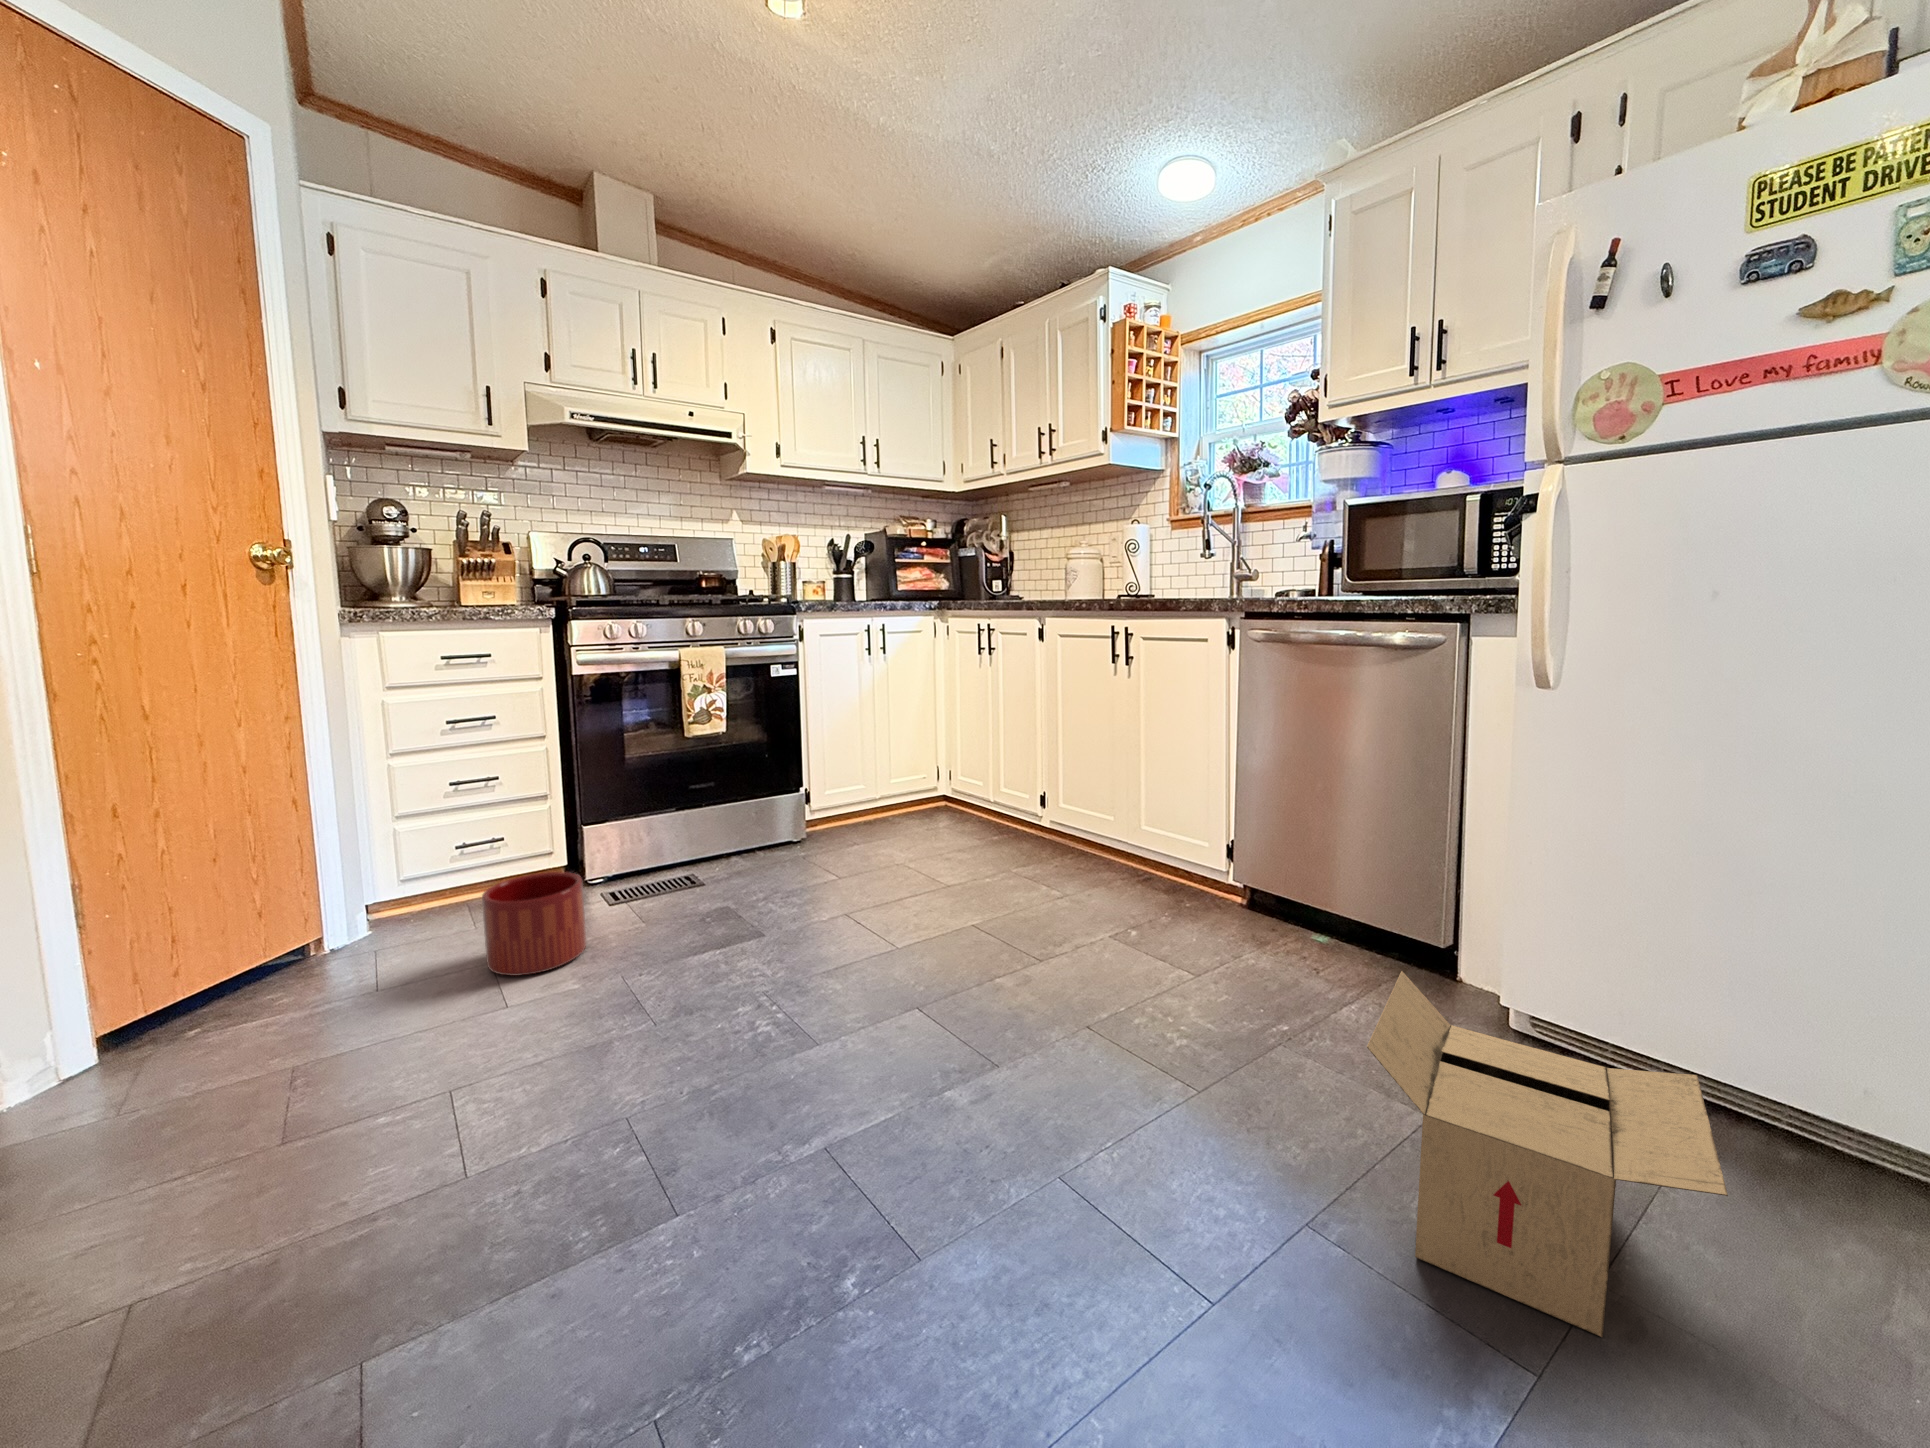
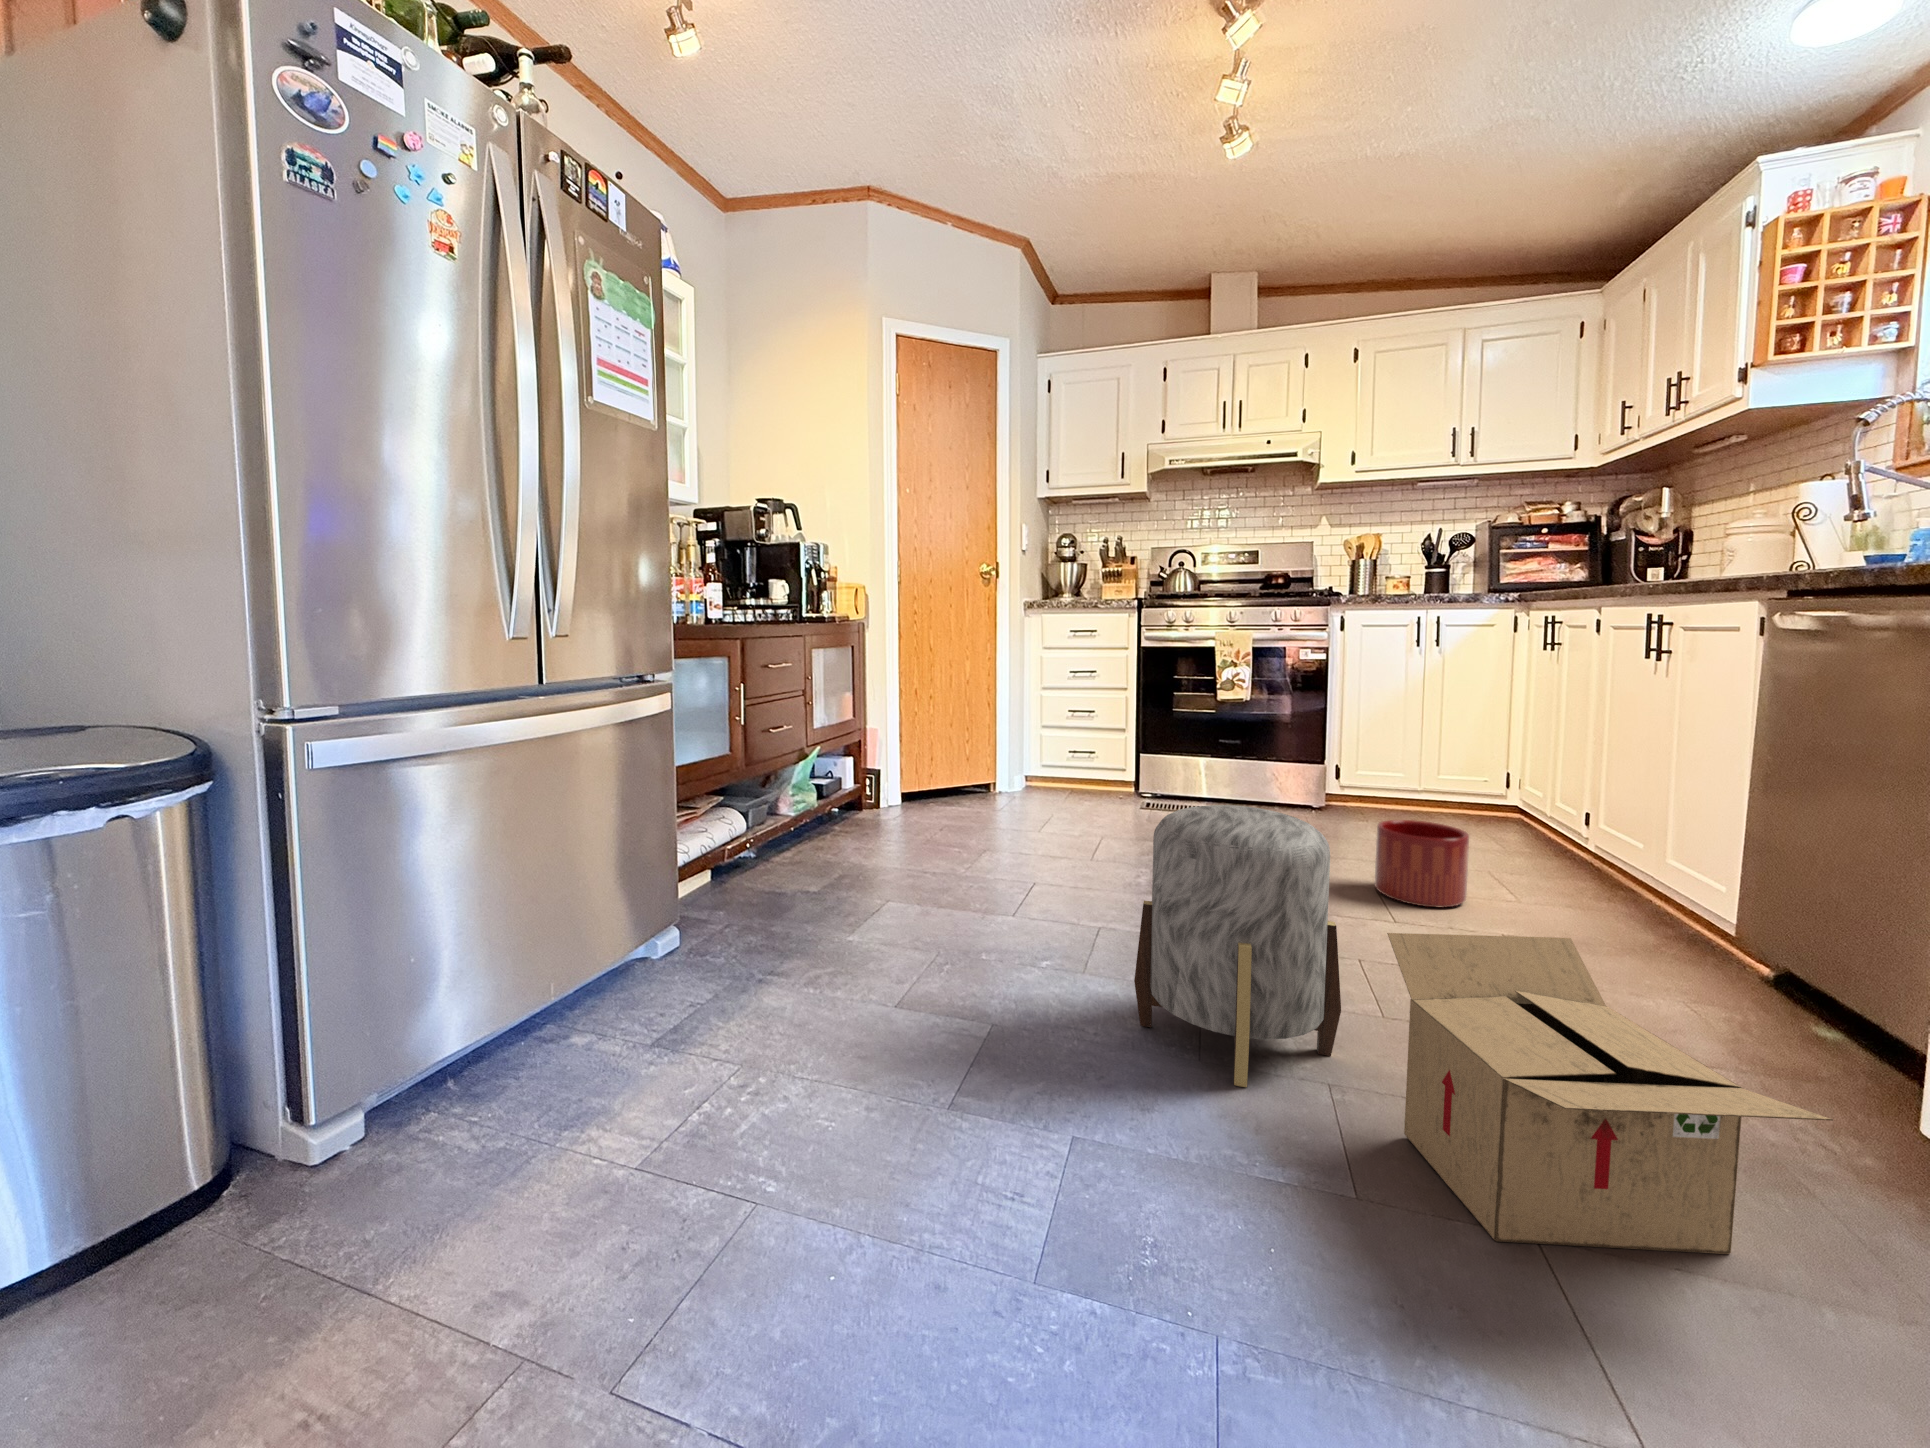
planter: present [482,872,586,976] -> present [1375,820,1469,908]
stool: none [1072,931,1301,1330] -> present [1134,805,1341,1087]

